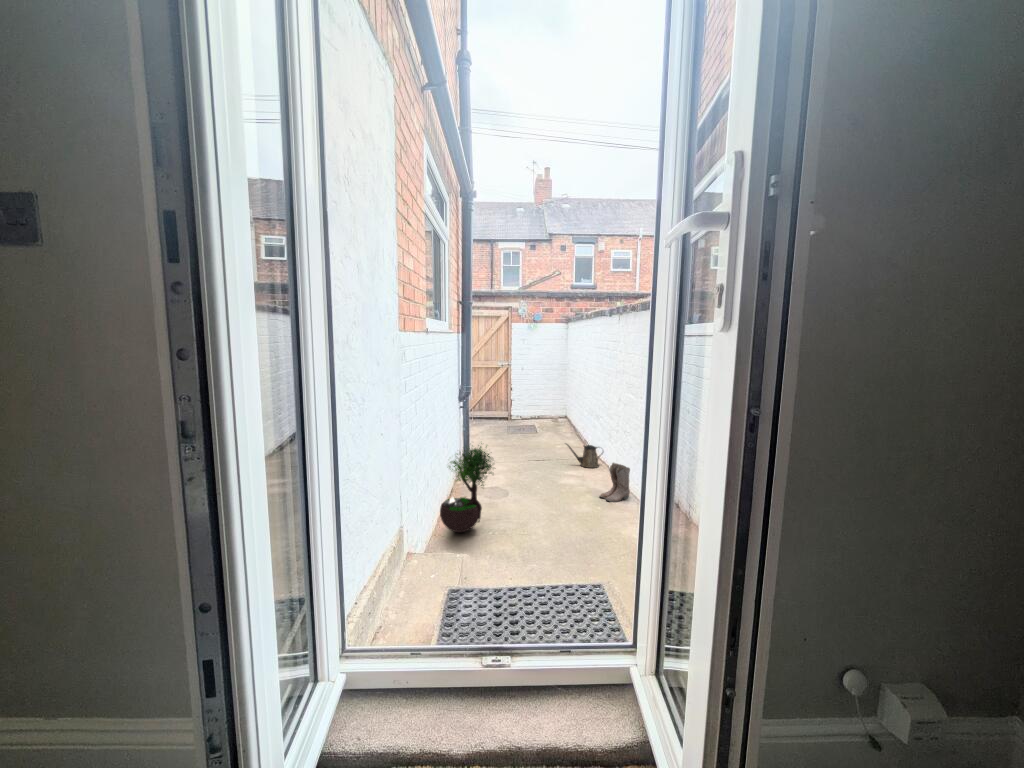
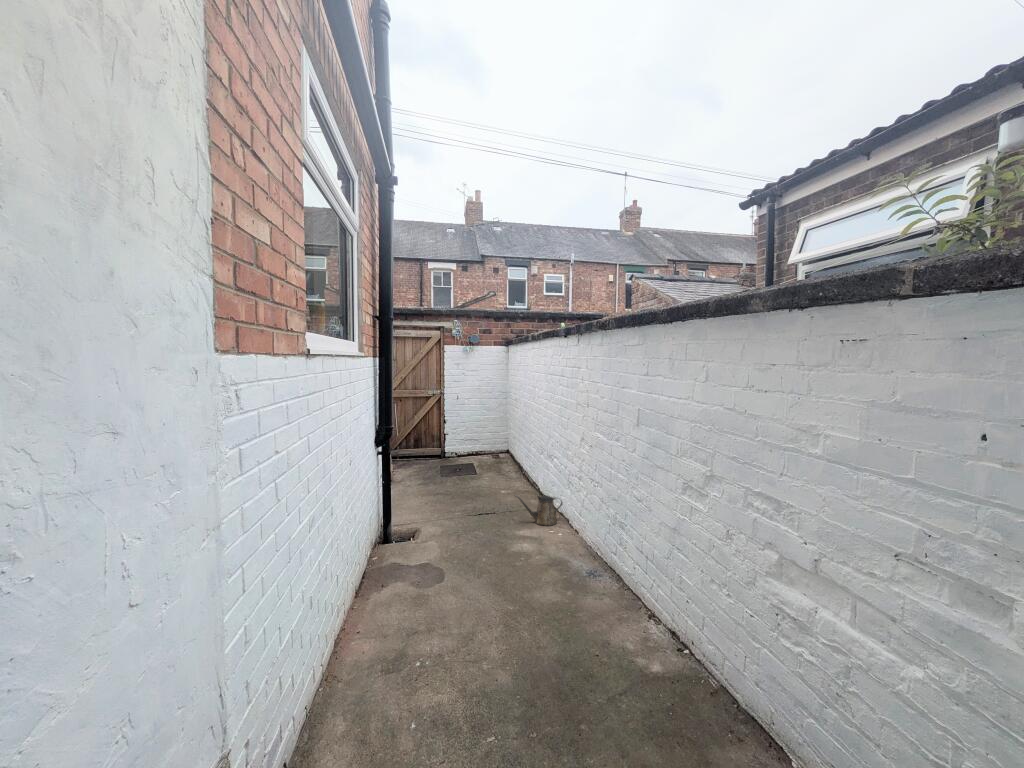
potted tree: present [440,446,492,532] -> none [333,524,425,681]
boots: present [600,463,630,502] -> none [568,527,608,585]

